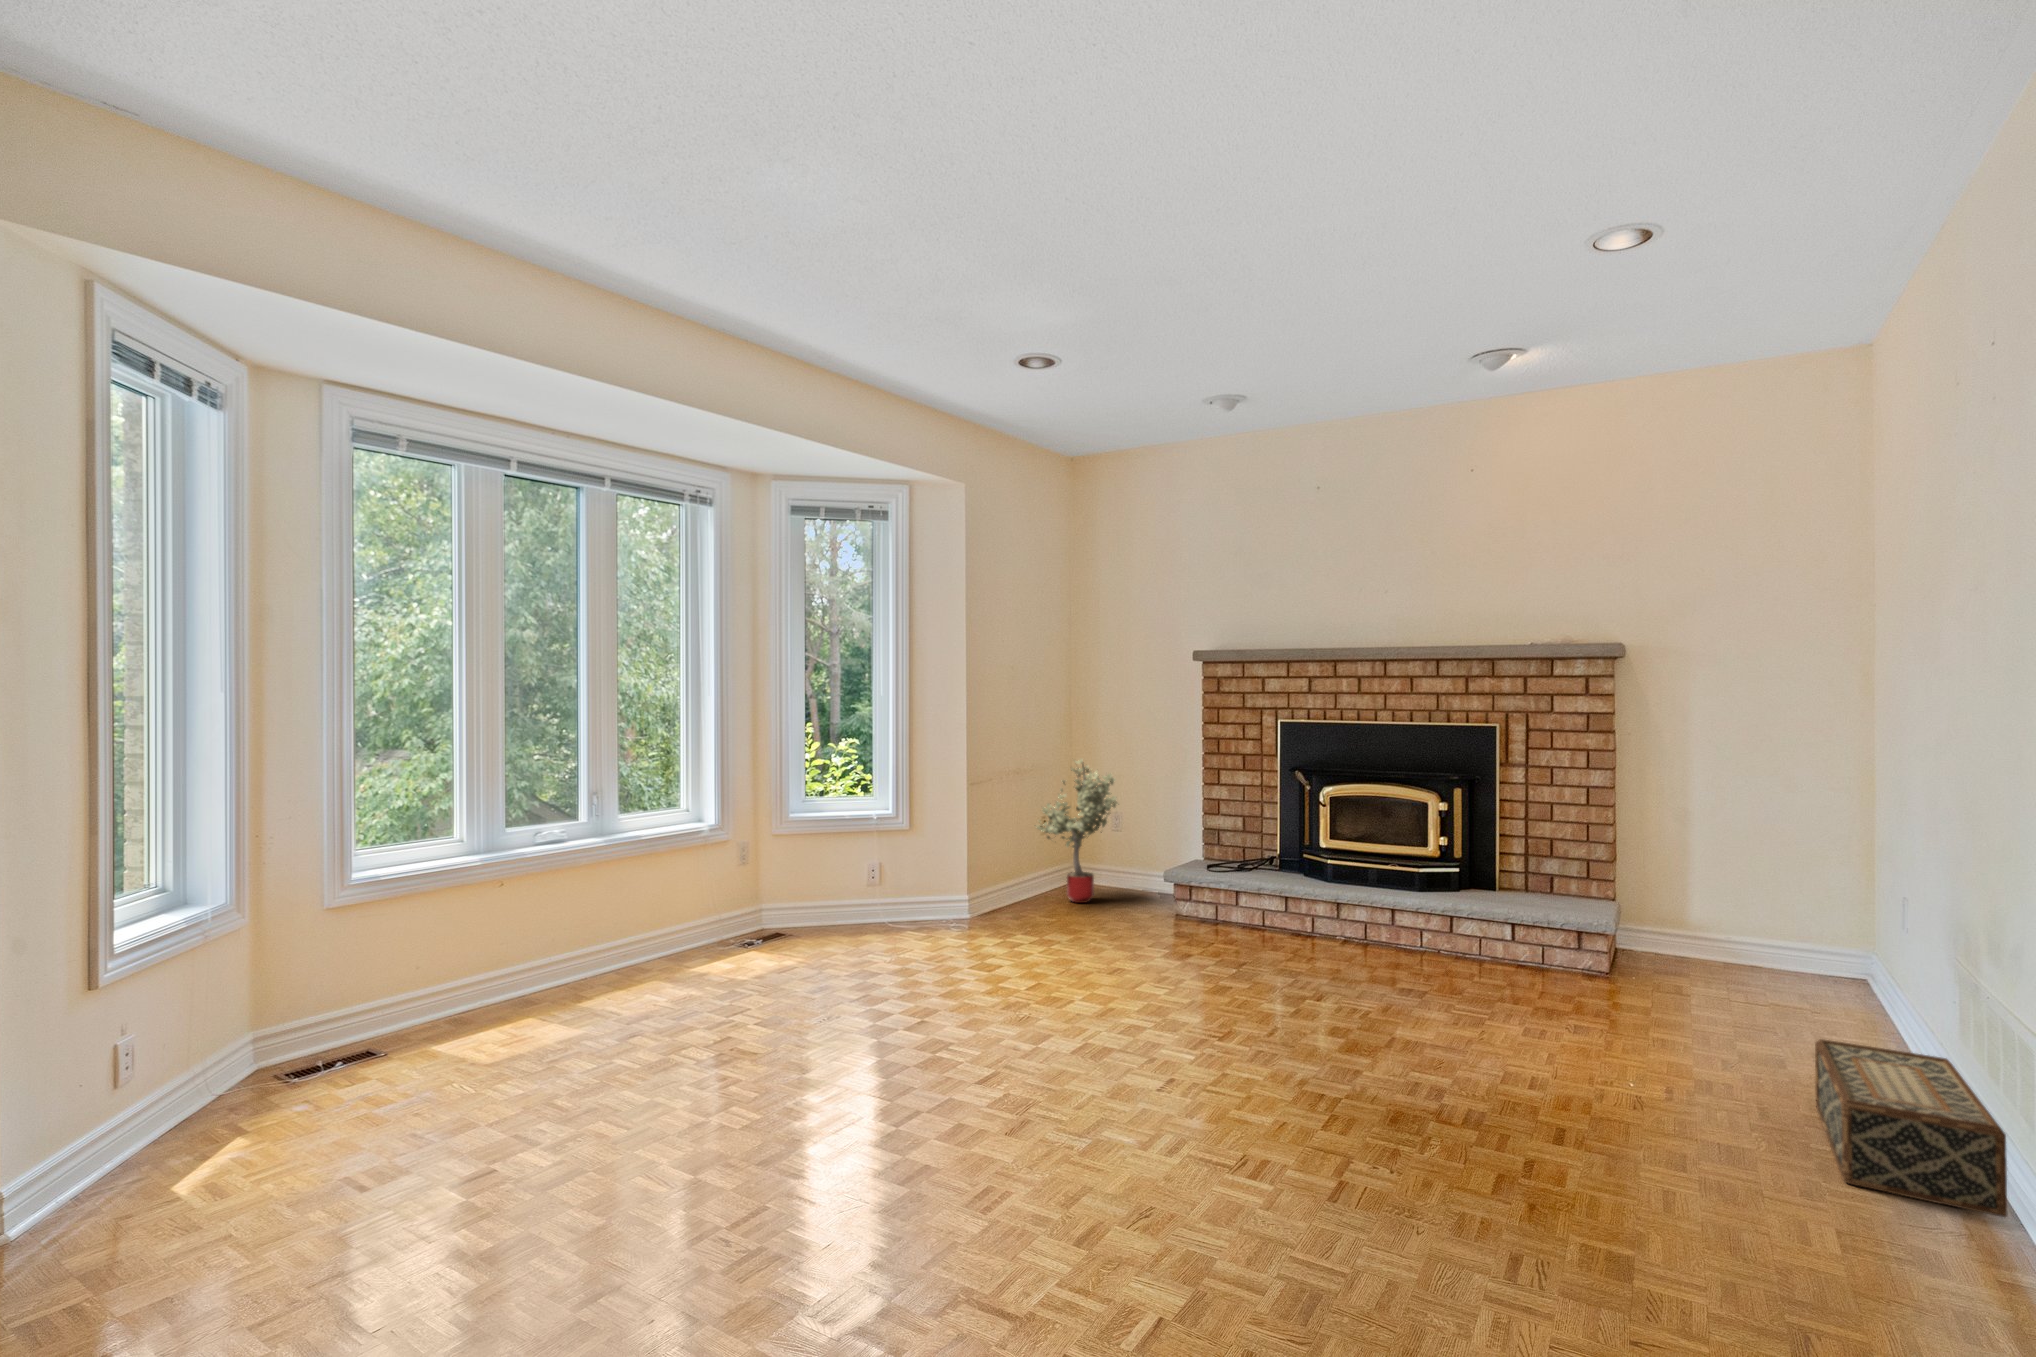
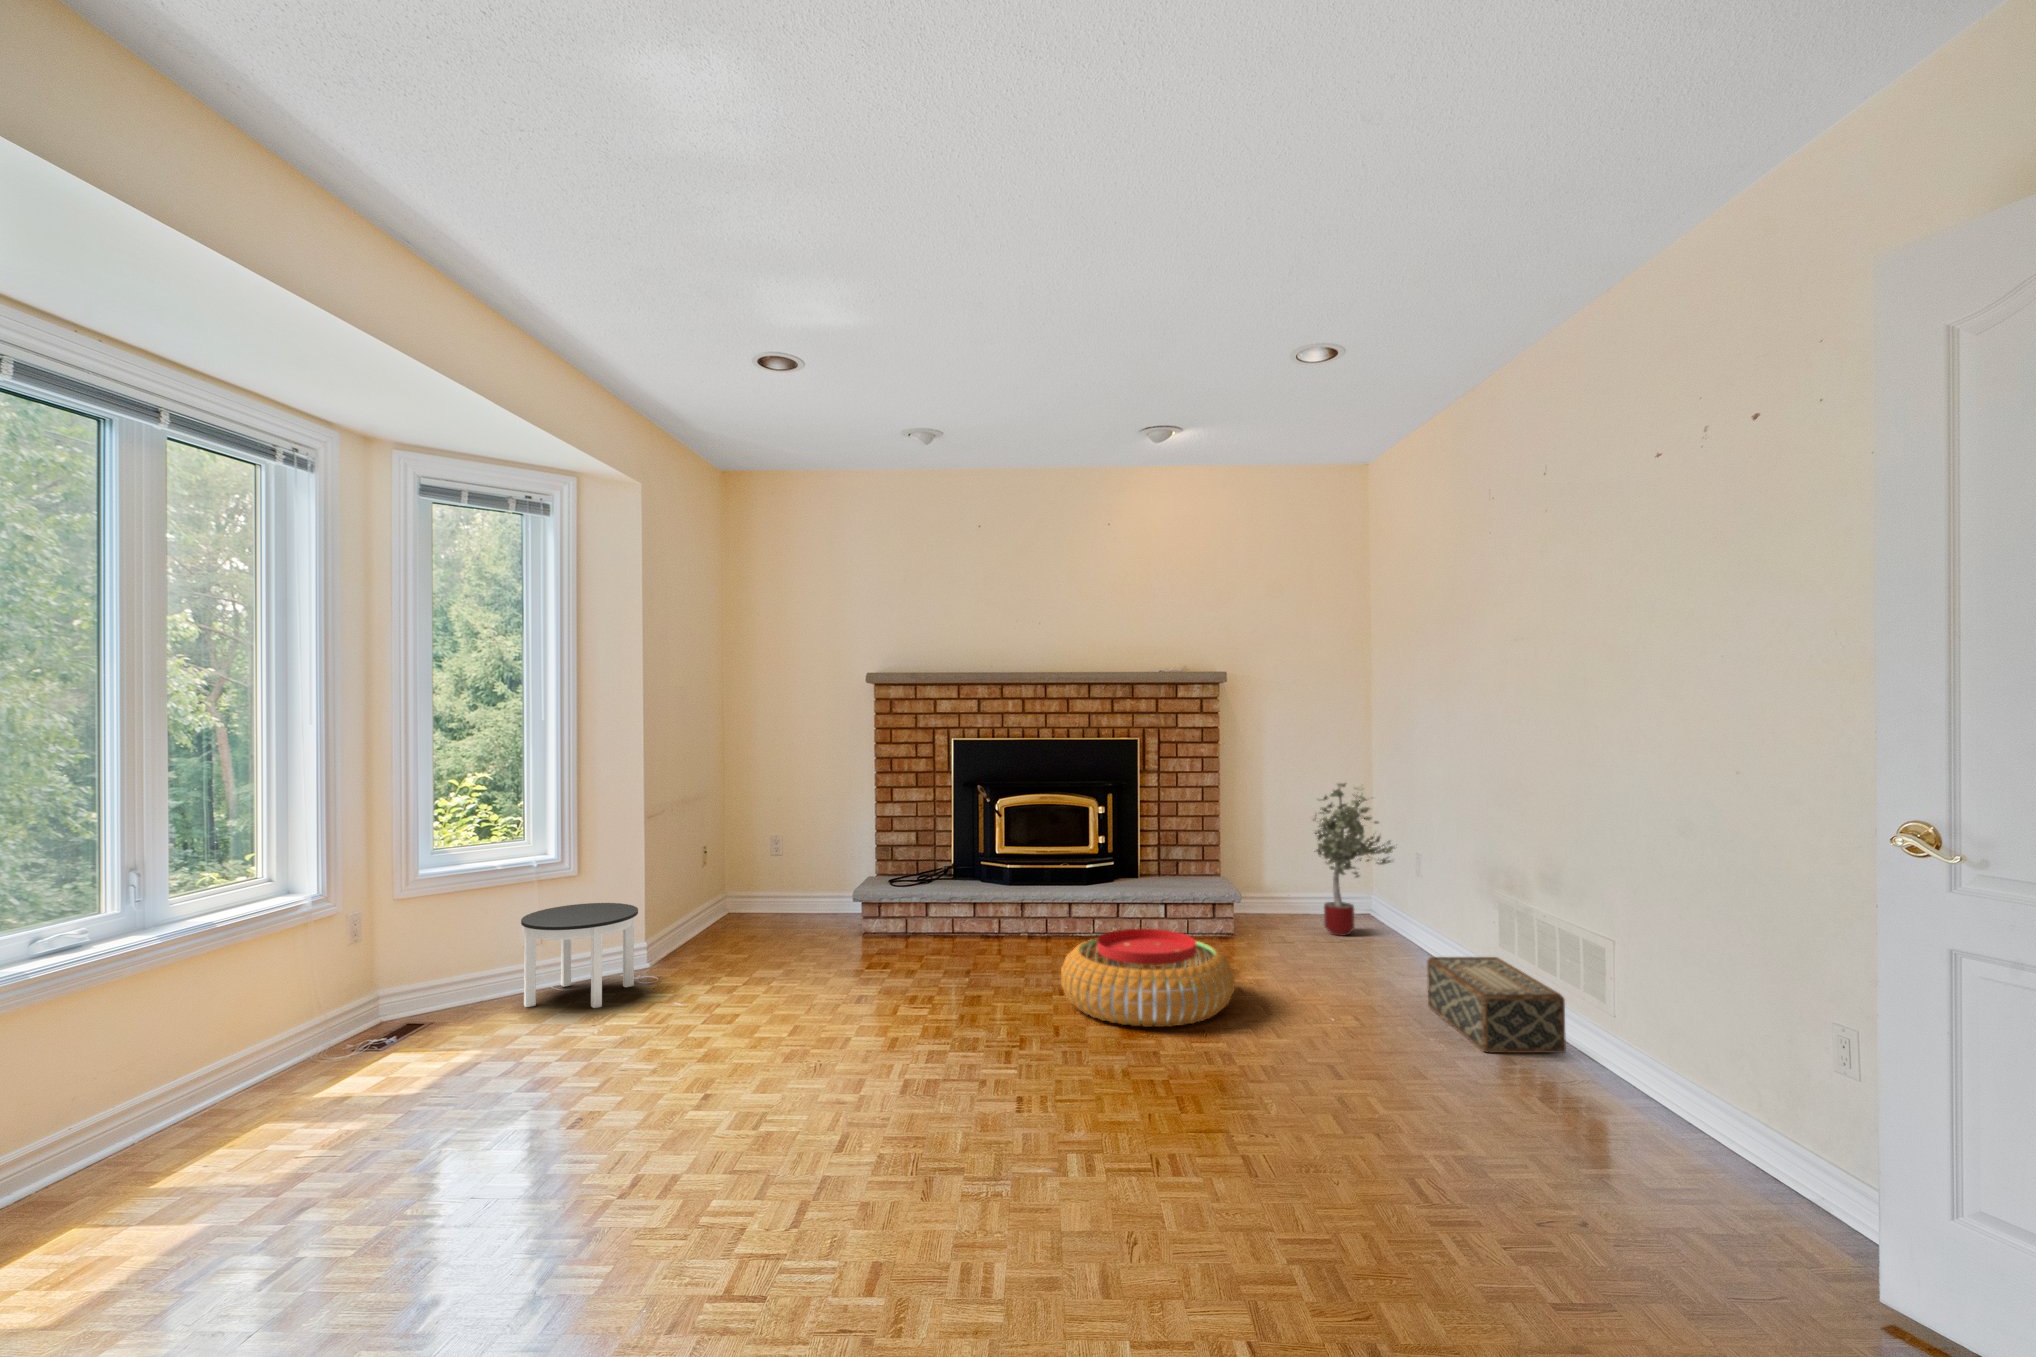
potted tree: present [1037,759,1118,903] -> present [1314,783,1395,936]
round table: none [855,854,947,942] -> present [521,903,638,1008]
pouf: none [1301,941,1518,1060] -> present [1061,929,1235,1027]

